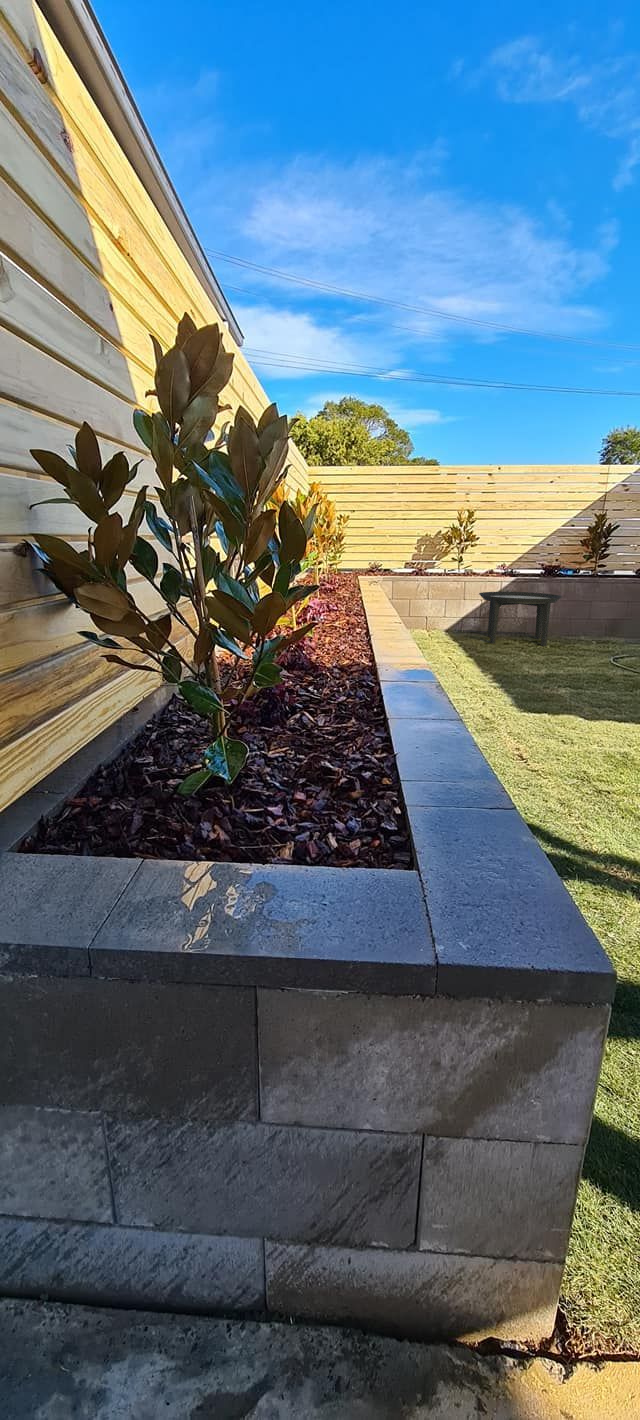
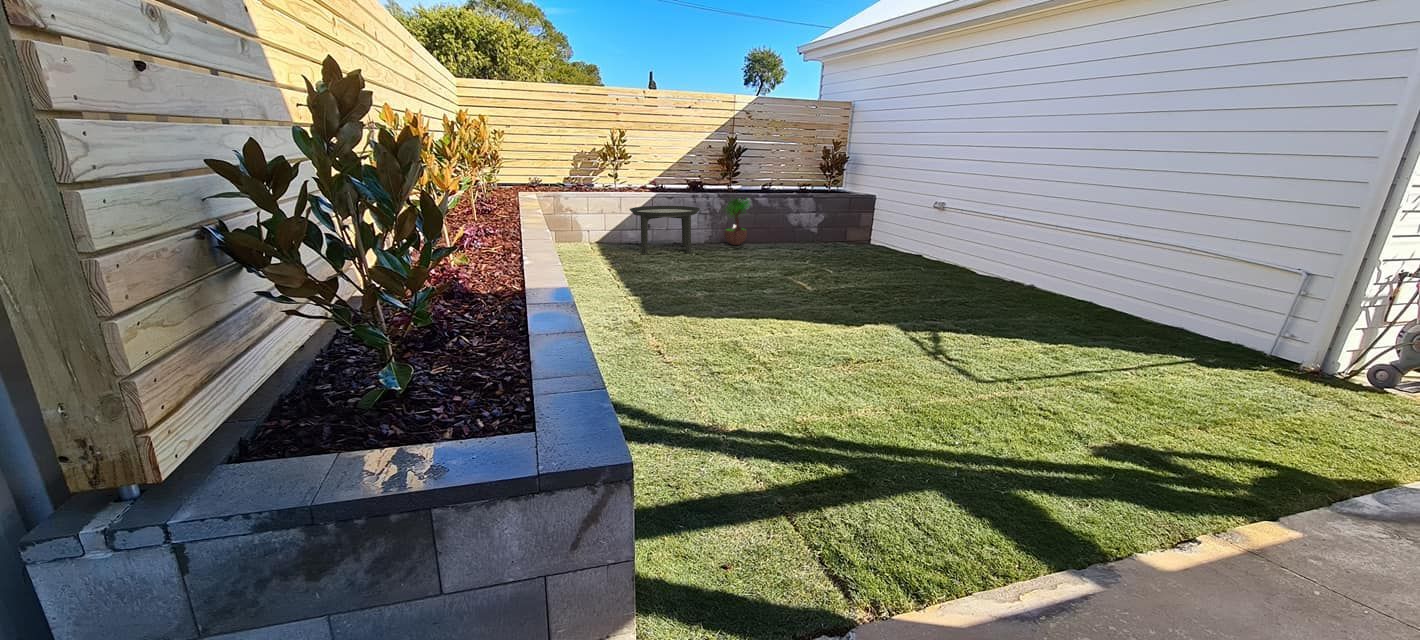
potted tree: none [585,579,625,641] -> present [724,198,749,245]

